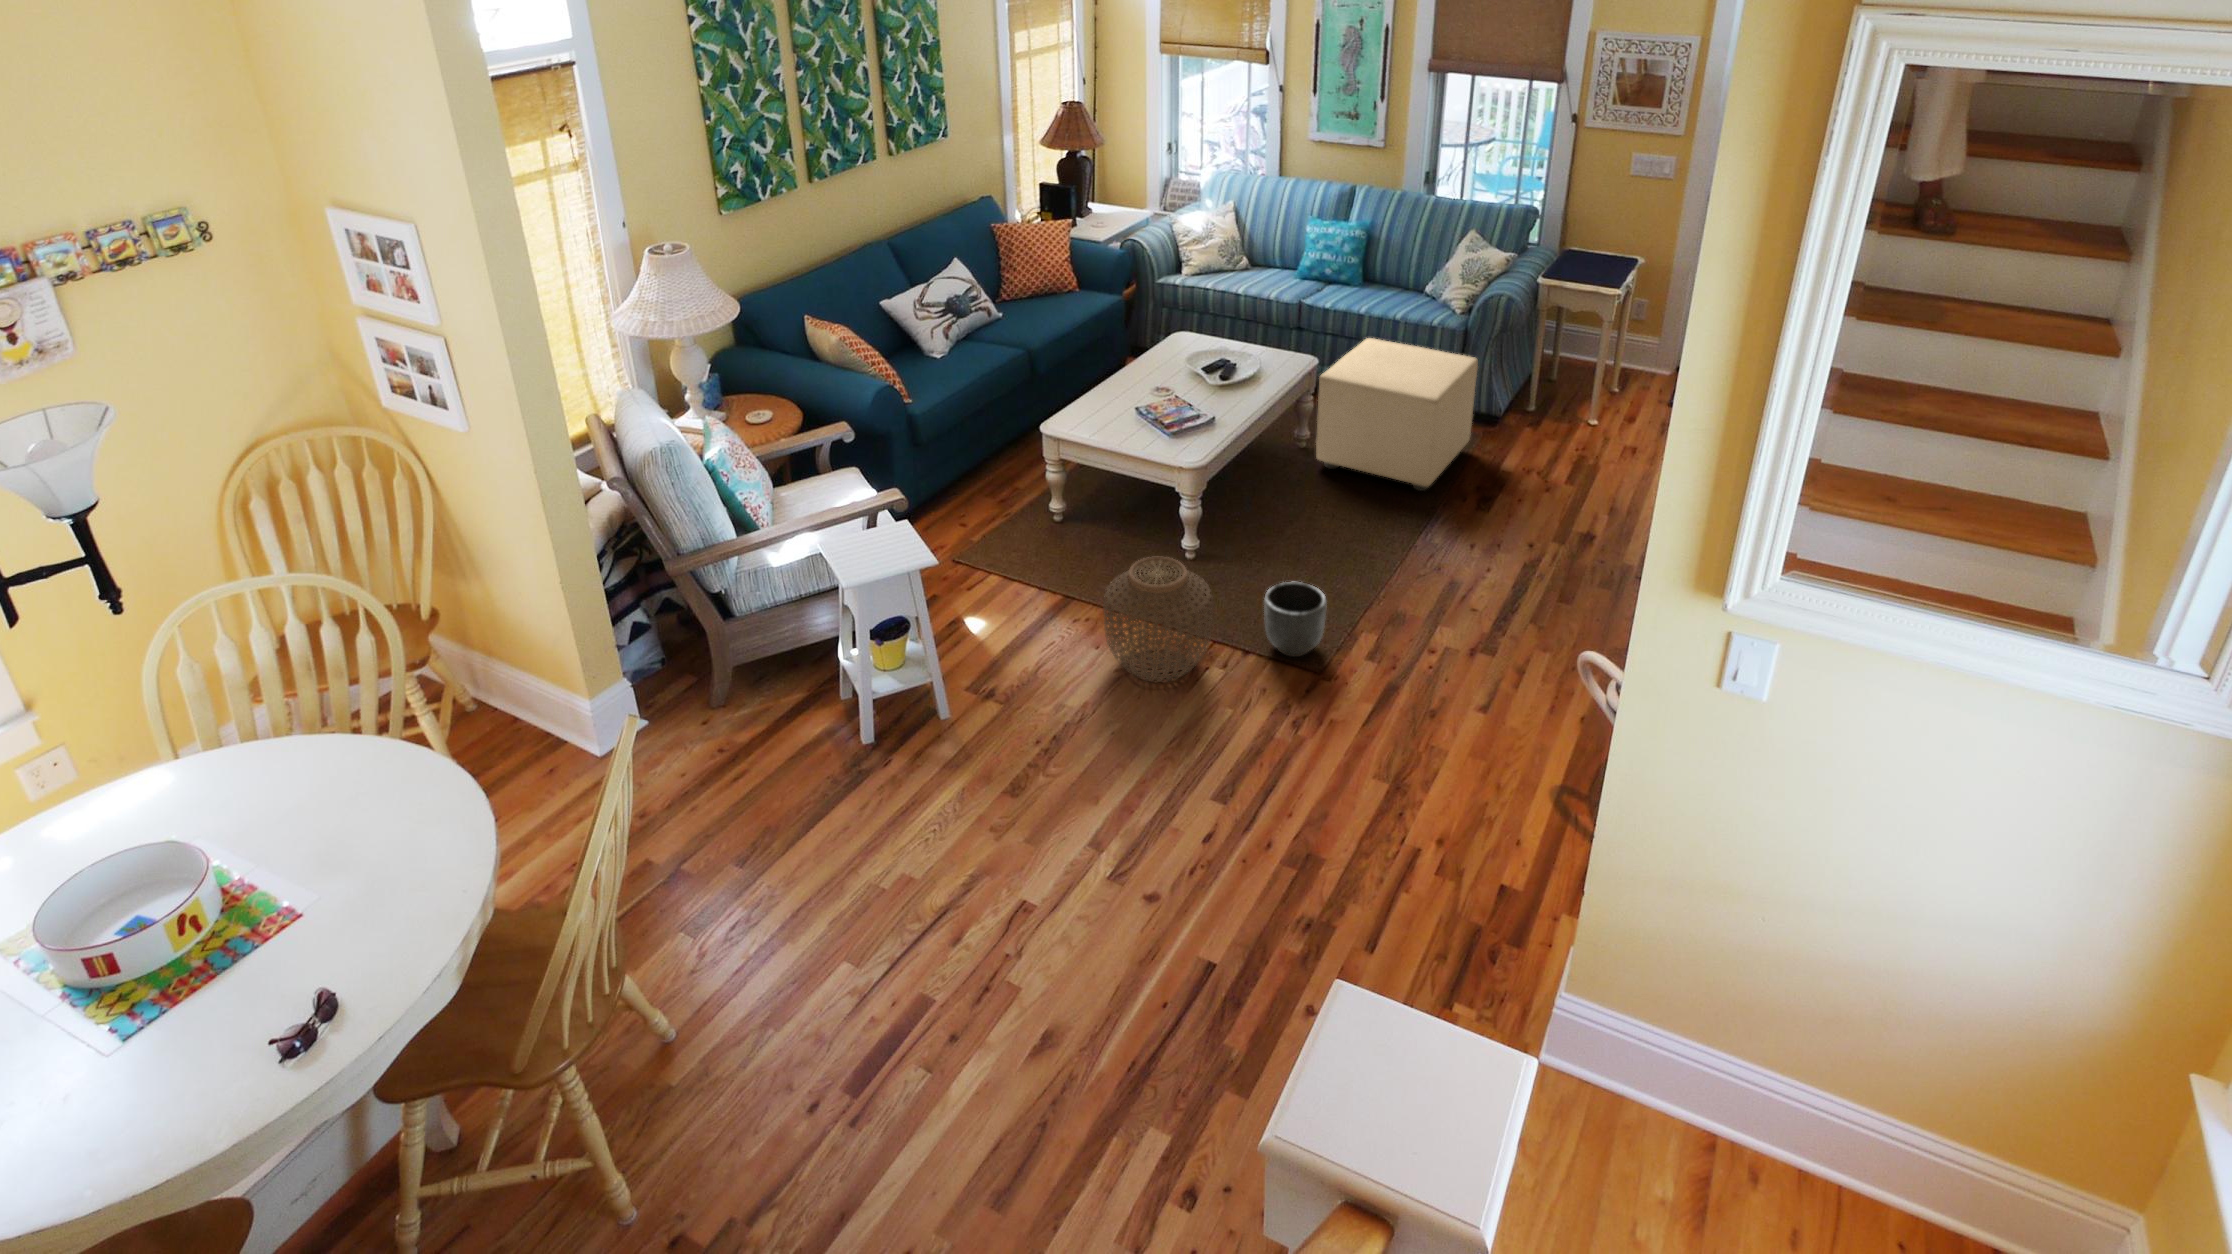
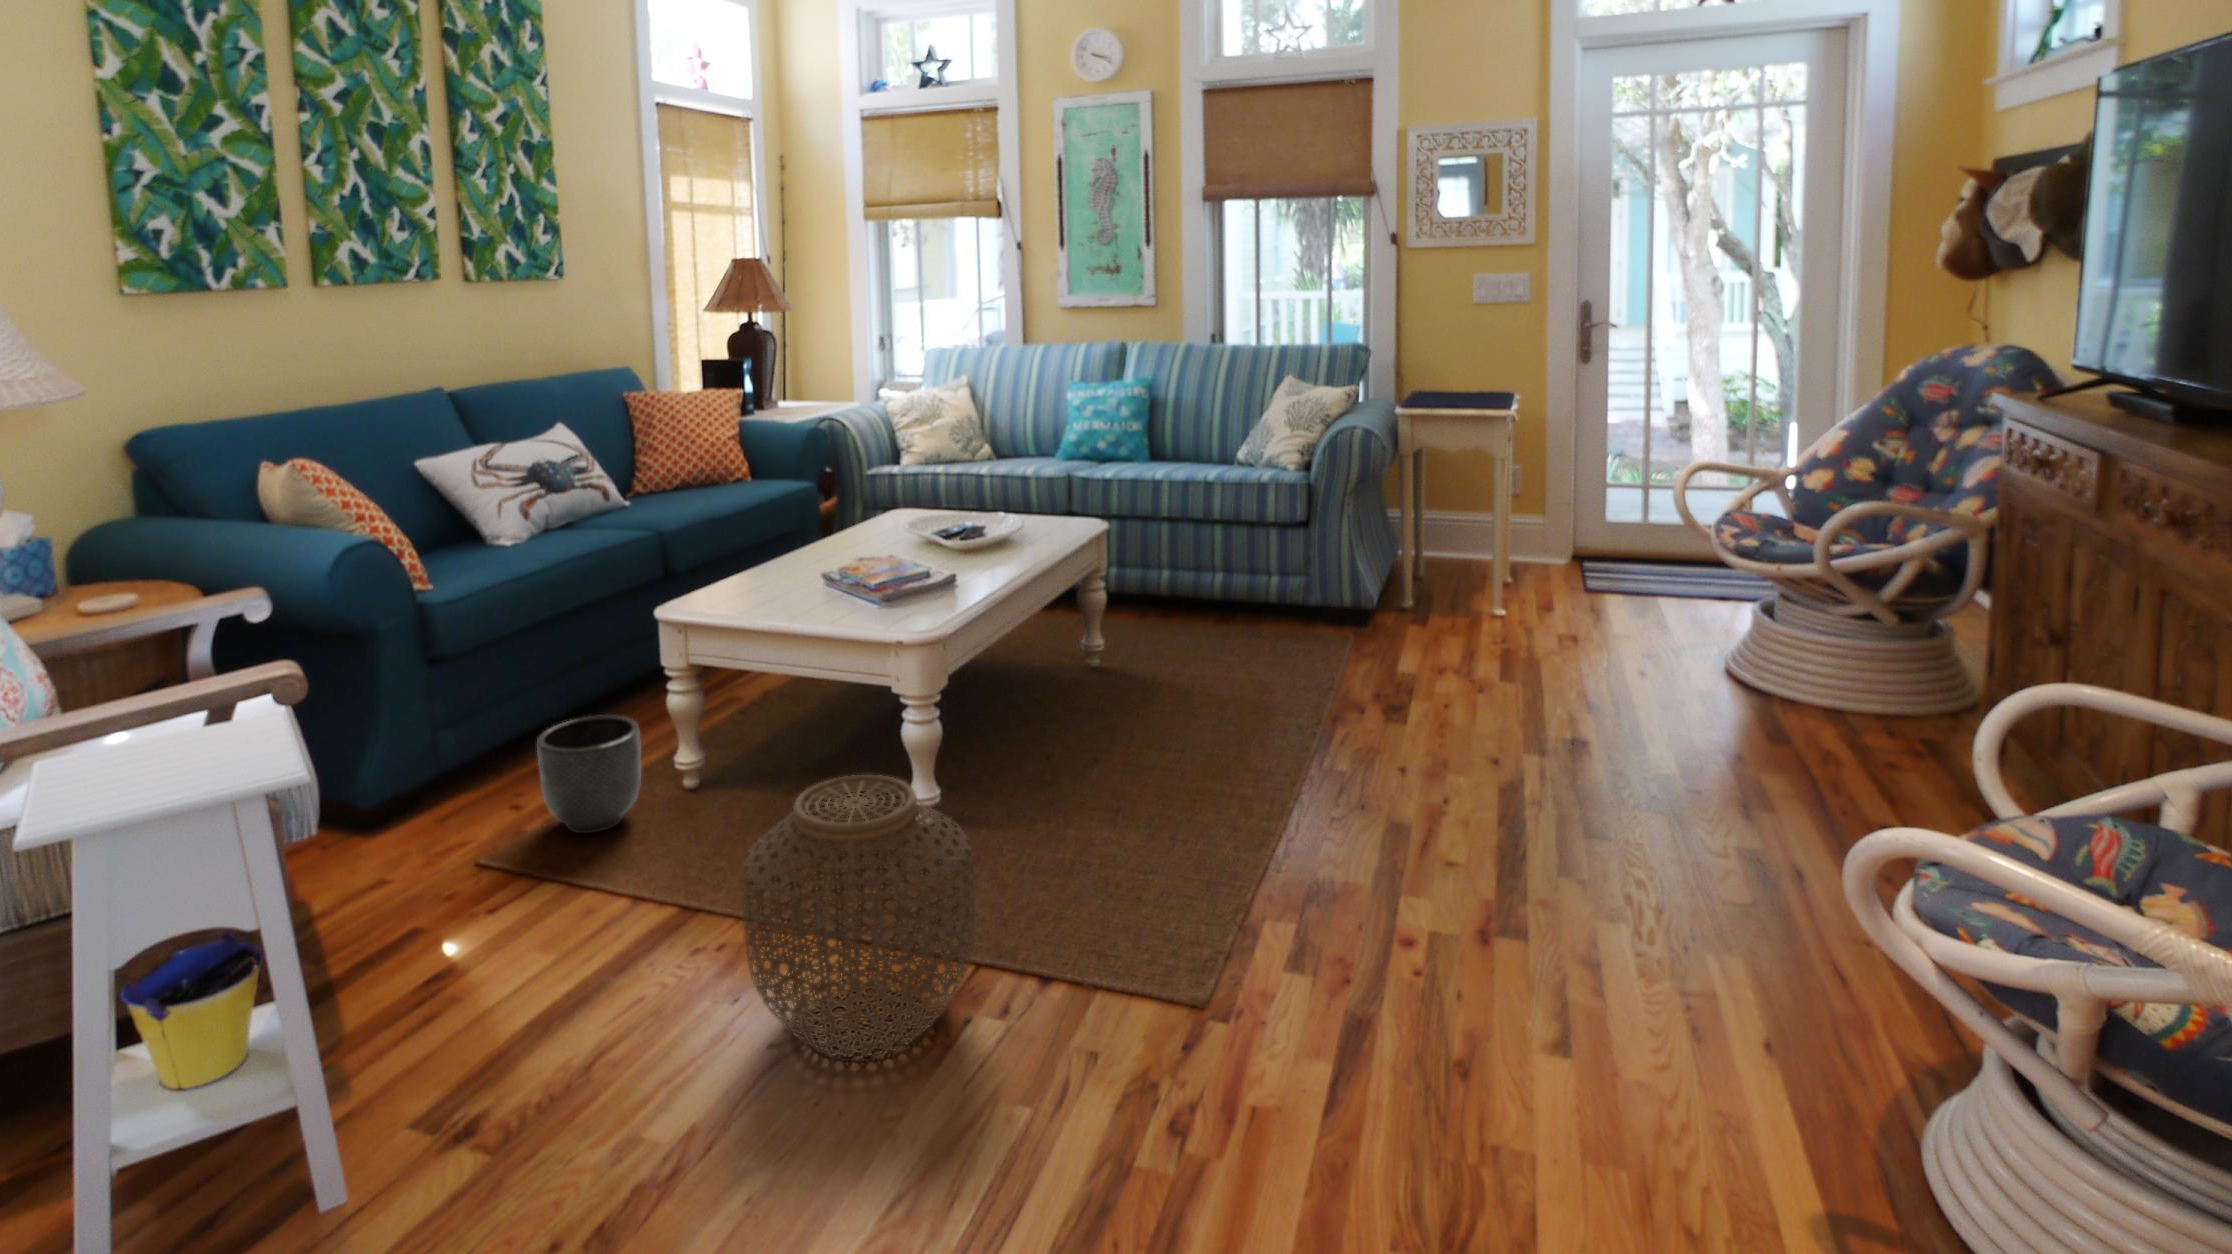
ottoman: present [1316,338,1478,491] -> none [1115,498,1341,705]
planter: present [1264,582,1327,657] -> present [537,715,641,833]

